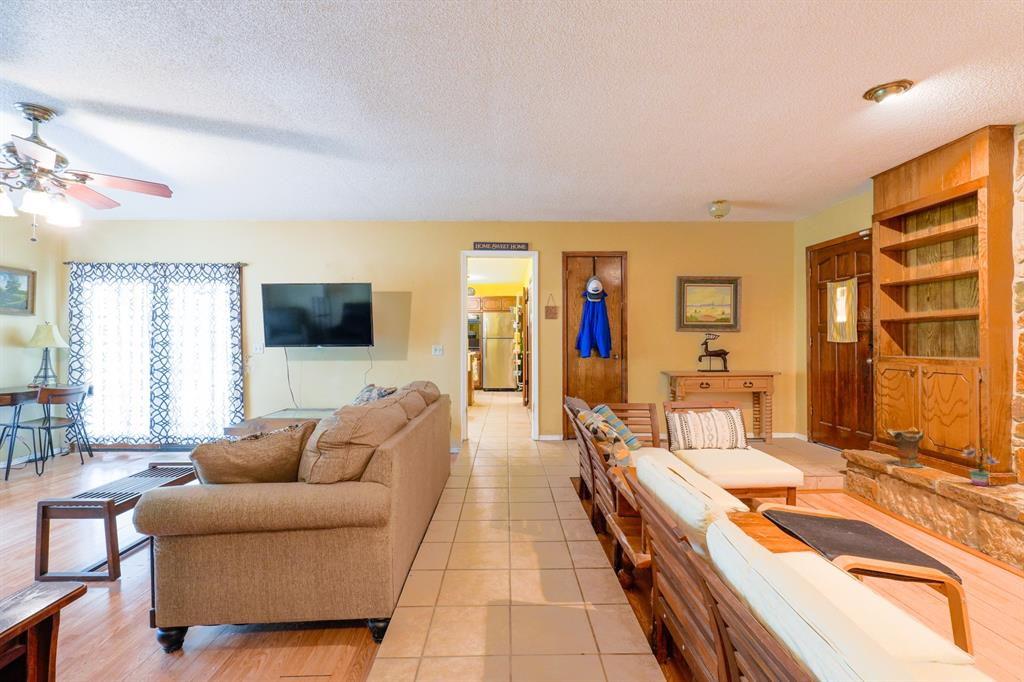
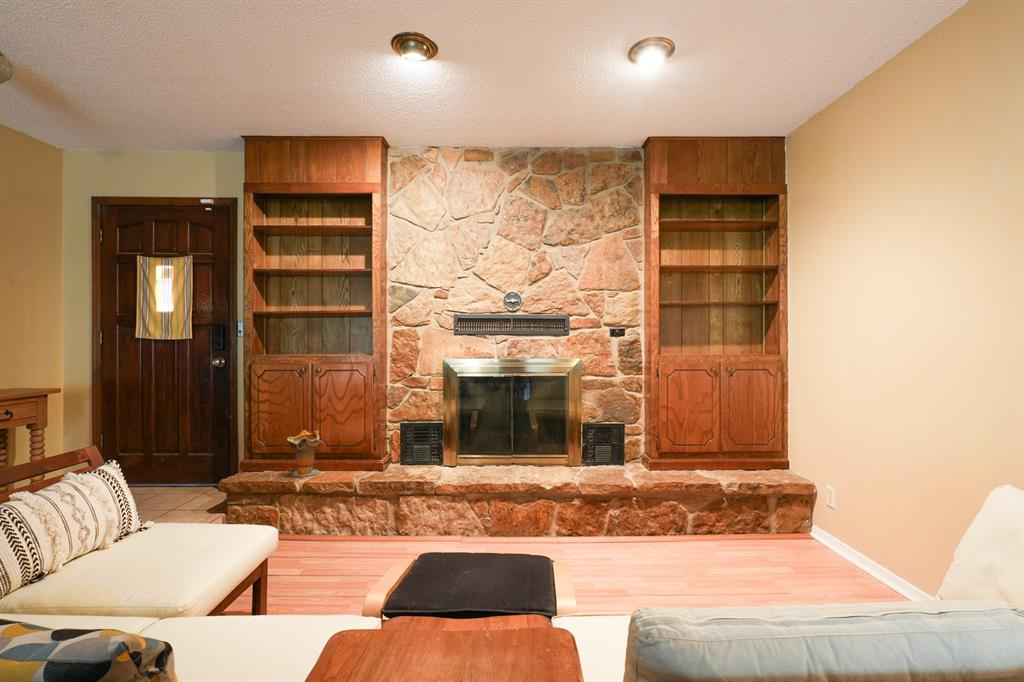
potted plant: present [964,438,998,486] -> none [374,428,399,475]

